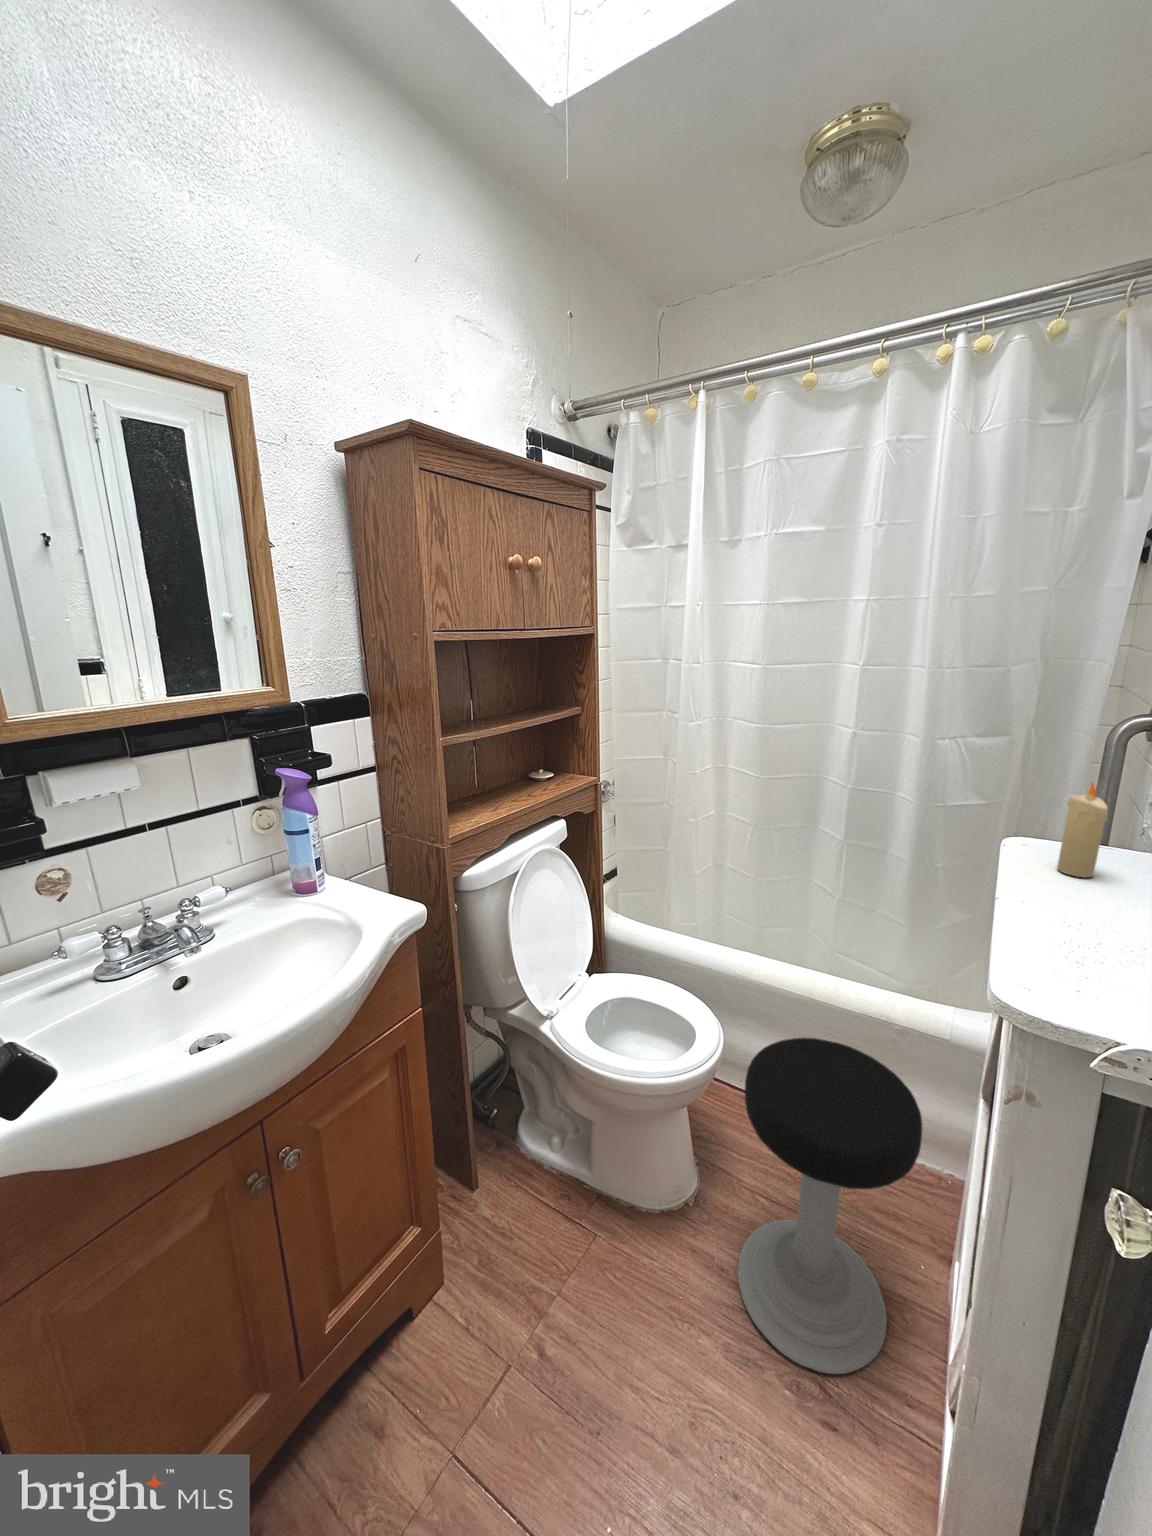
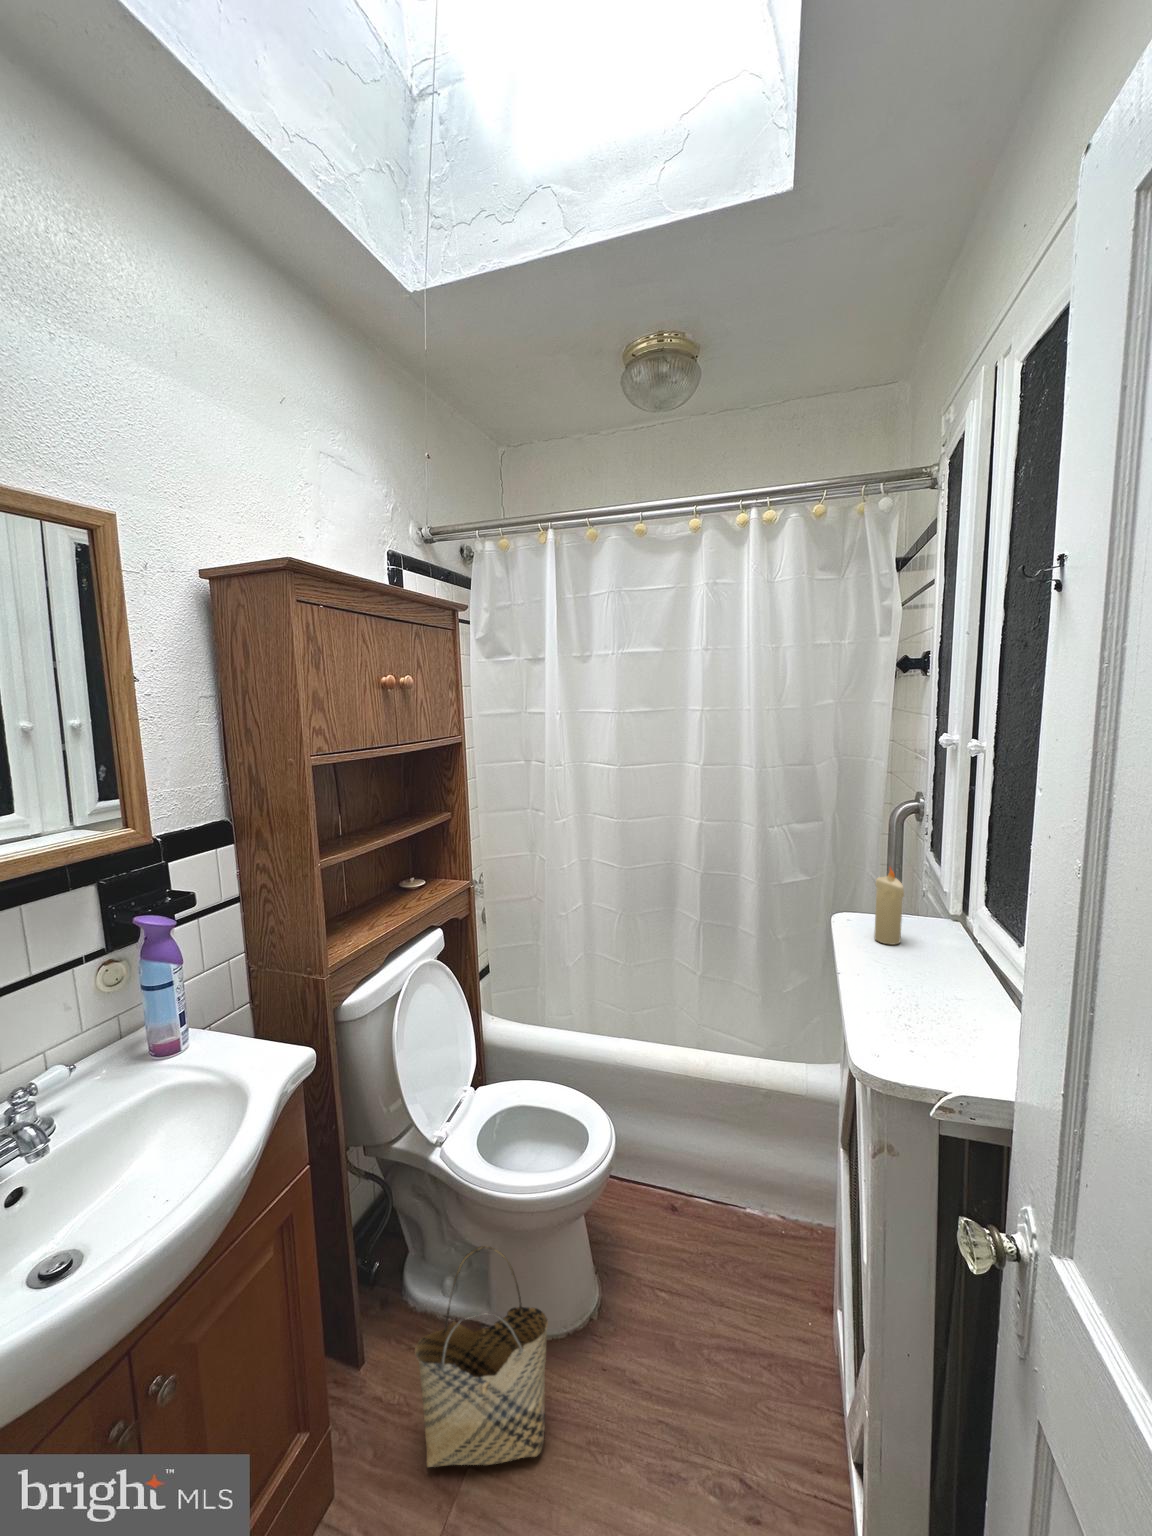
stool: present [738,1038,923,1374] -> none [644,1118,801,1465]
woven basket: none [513,1114,638,1305] -> present [415,1246,548,1467]

